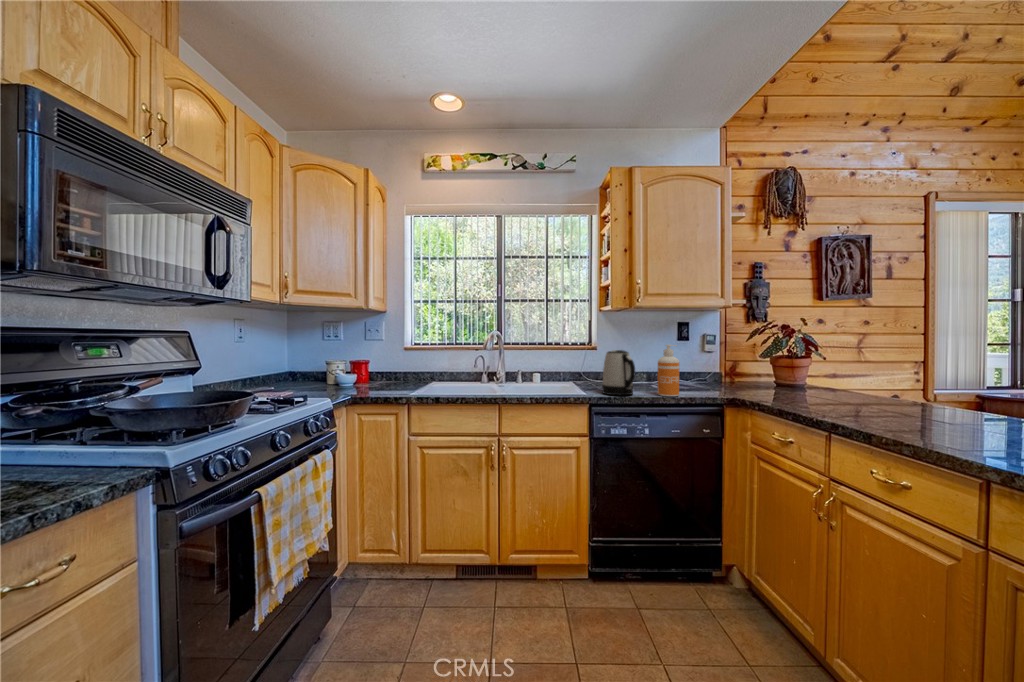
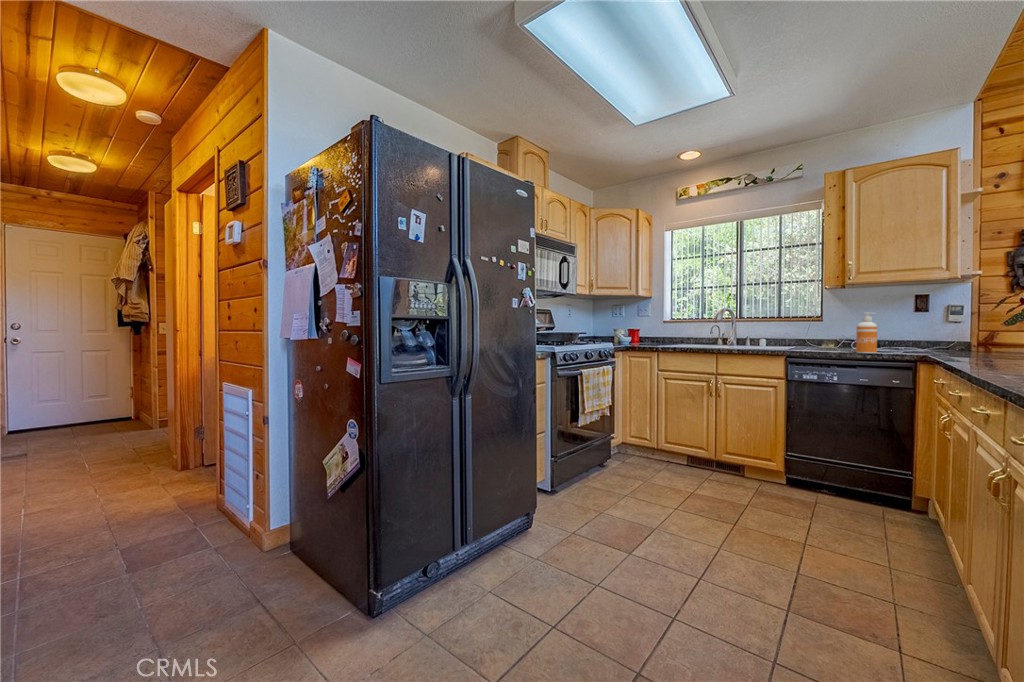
kettle: present [602,350,635,395] -> none [804,318,832,352]

